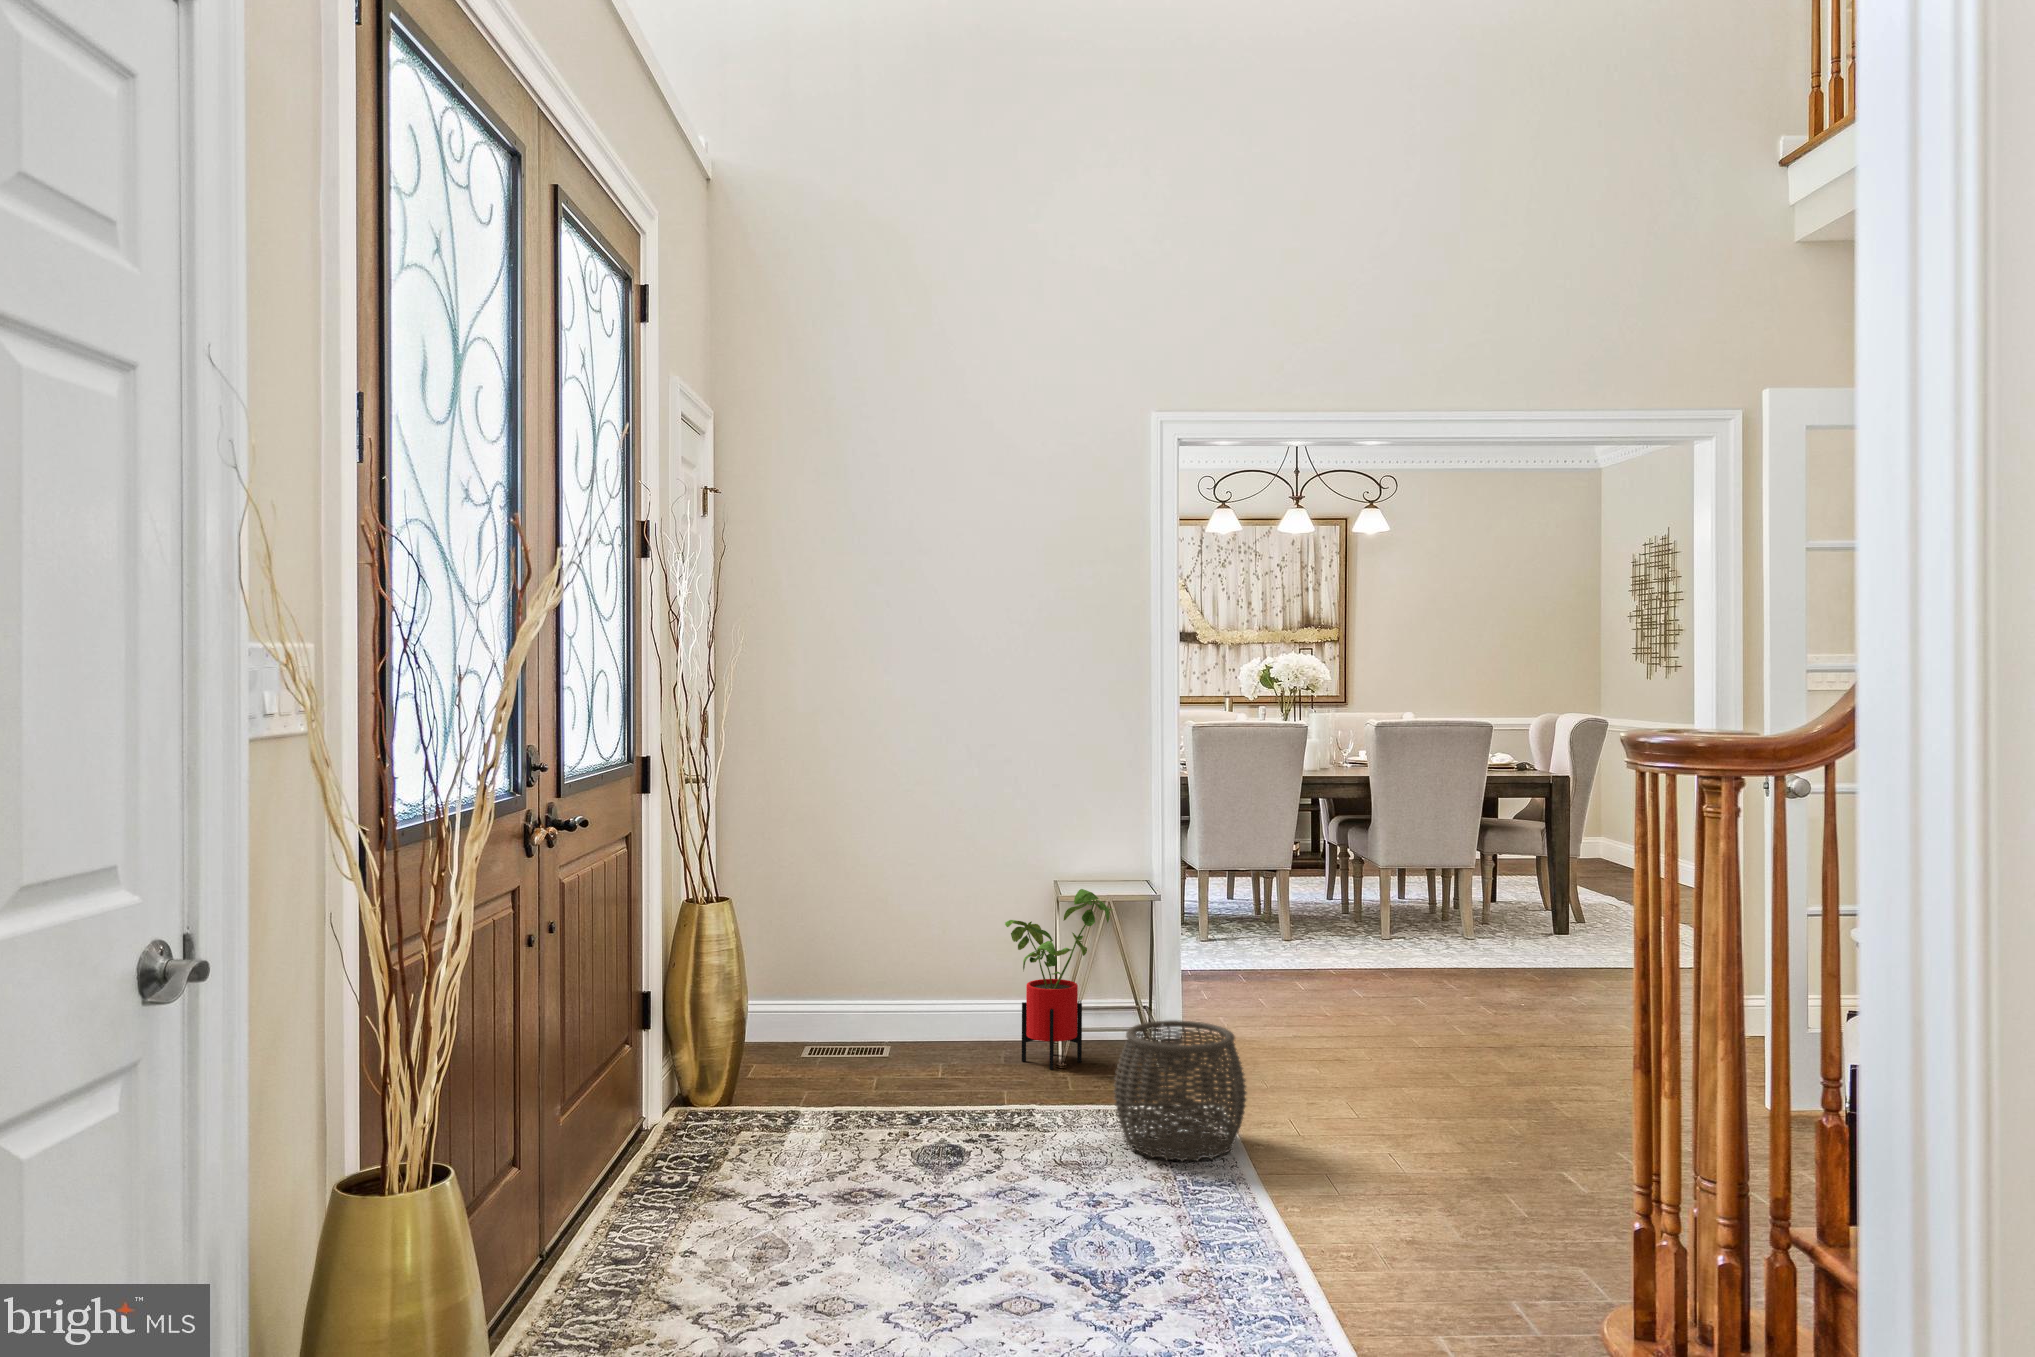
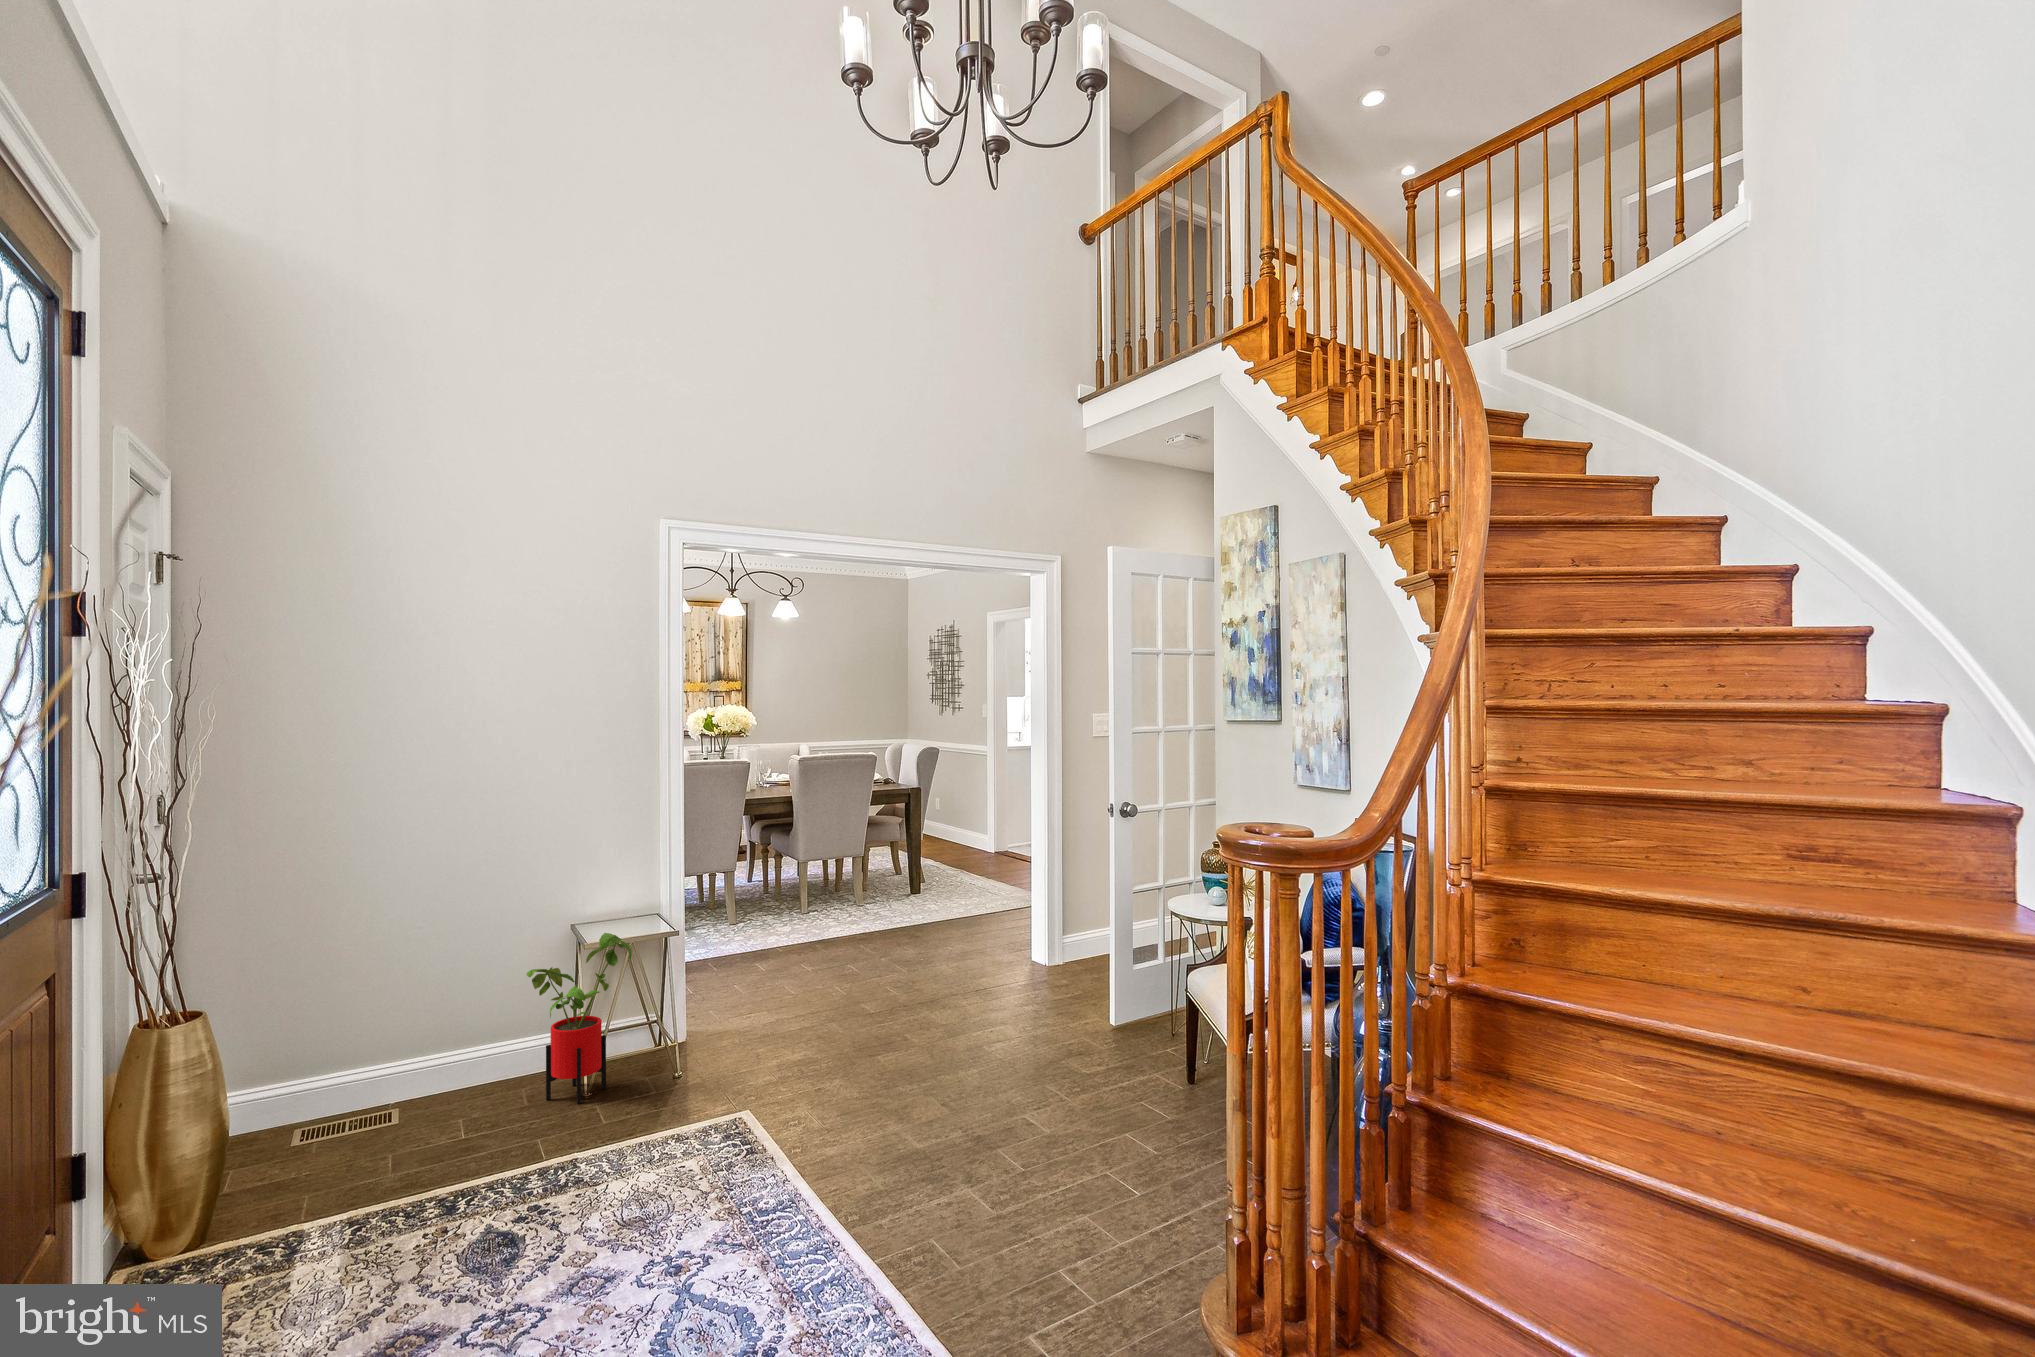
woven basket: present [1113,1020,1247,1161] -> none [667,1051,792,1193]

